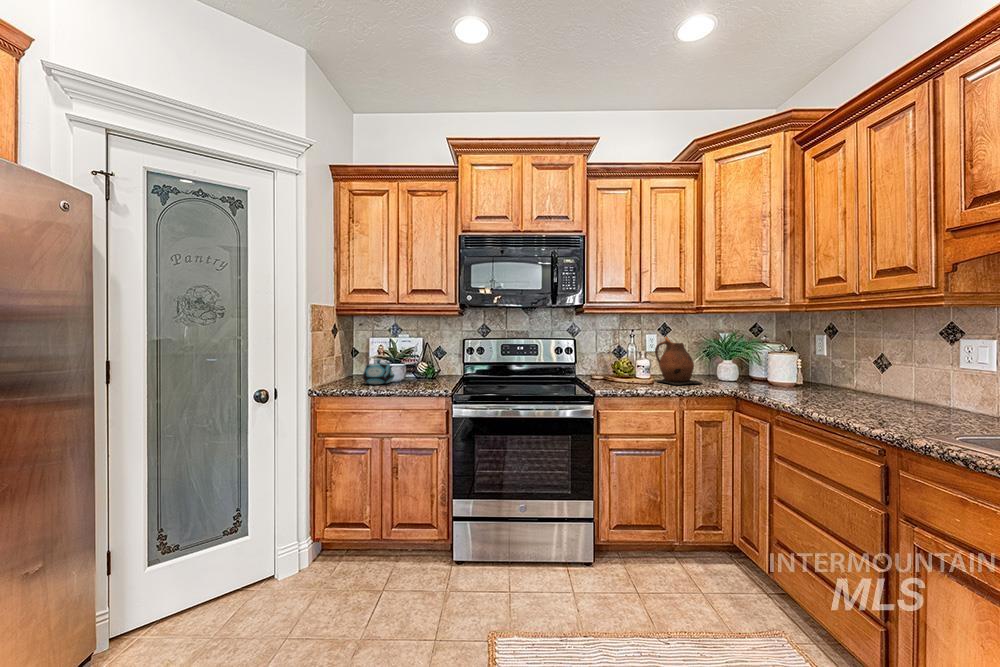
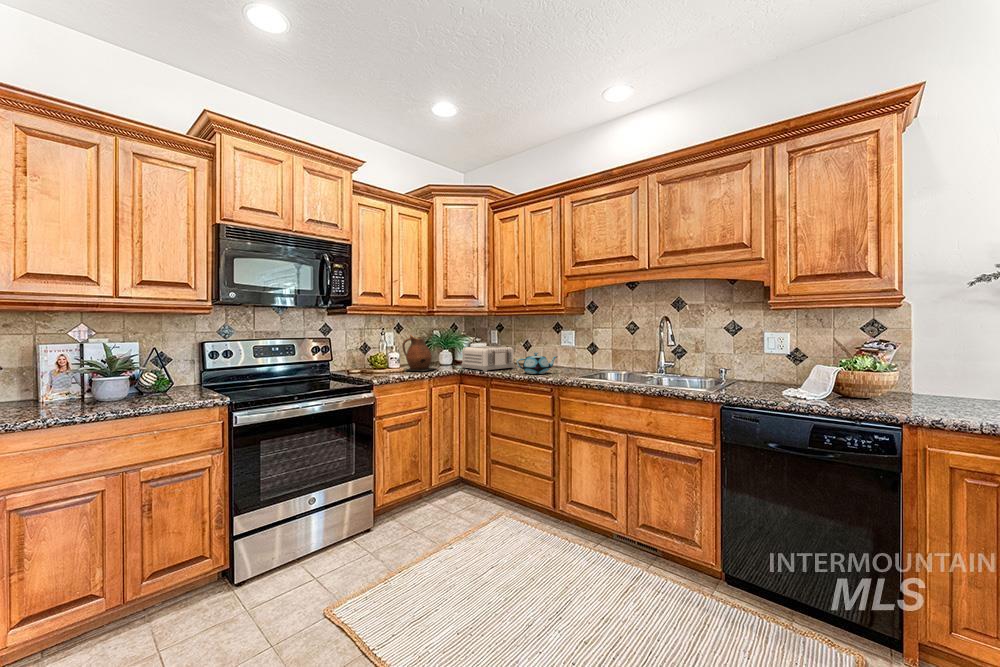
toaster: none [741,357,838,397] -> present [461,346,515,371]
teapot: present [363,359,394,384] -> present [516,353,557,374]

